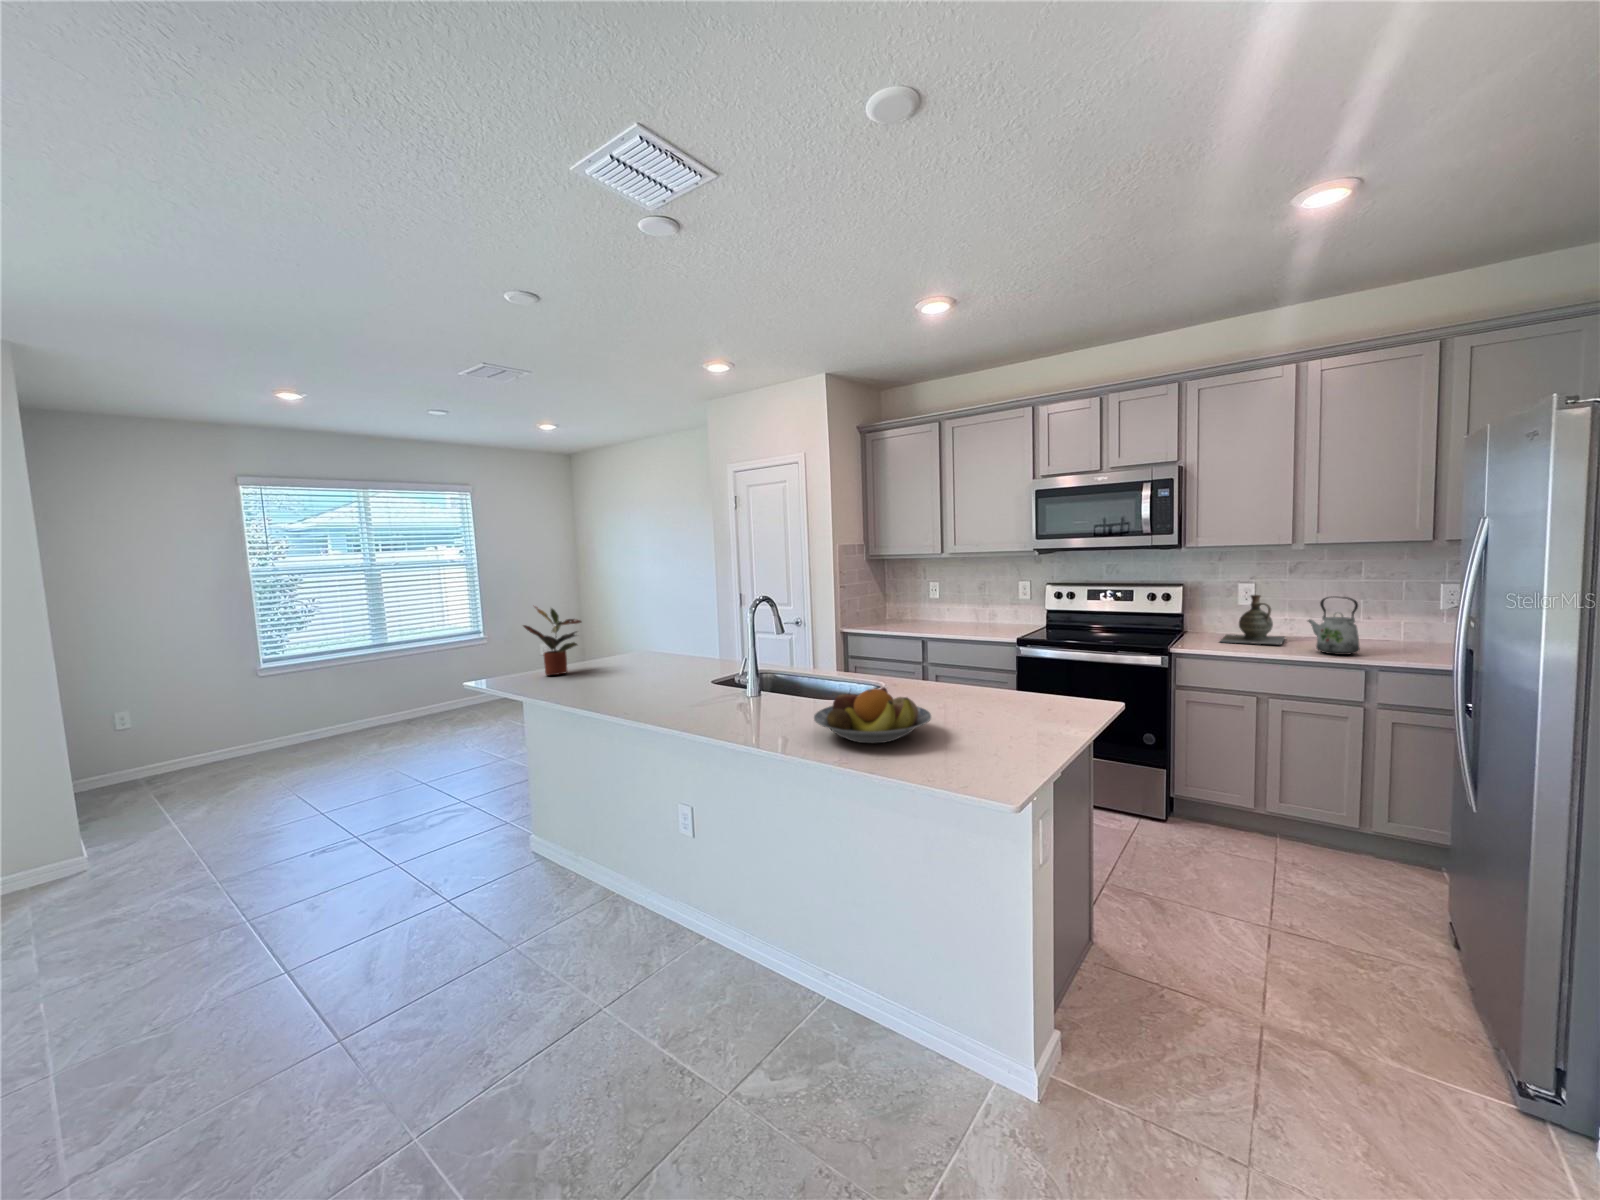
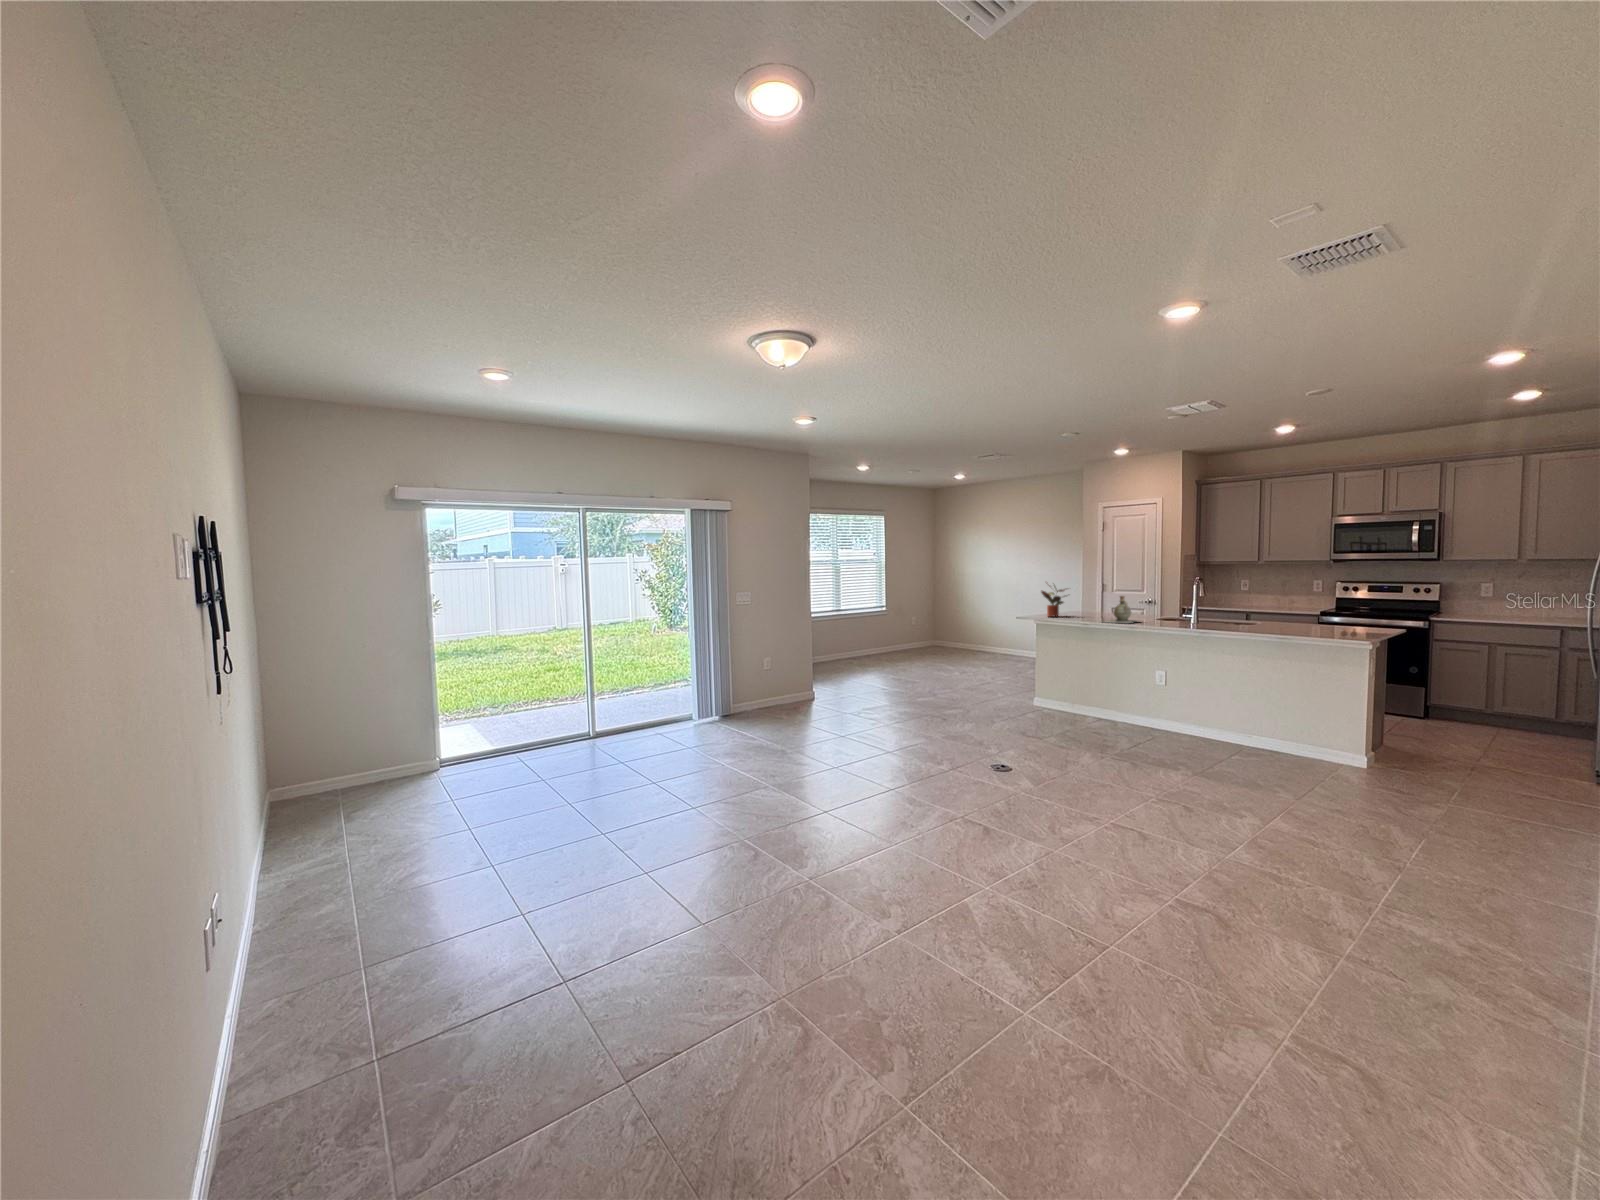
ceramic jug: present [1220,595,1285,645] -> present [1107,596,1136,623]
kettle: present [1308,597,1360,655] -> none [1524,589,1558,621]
fruit bowl: present [814,687,931,743] -> none [1254,611,1313,632]

